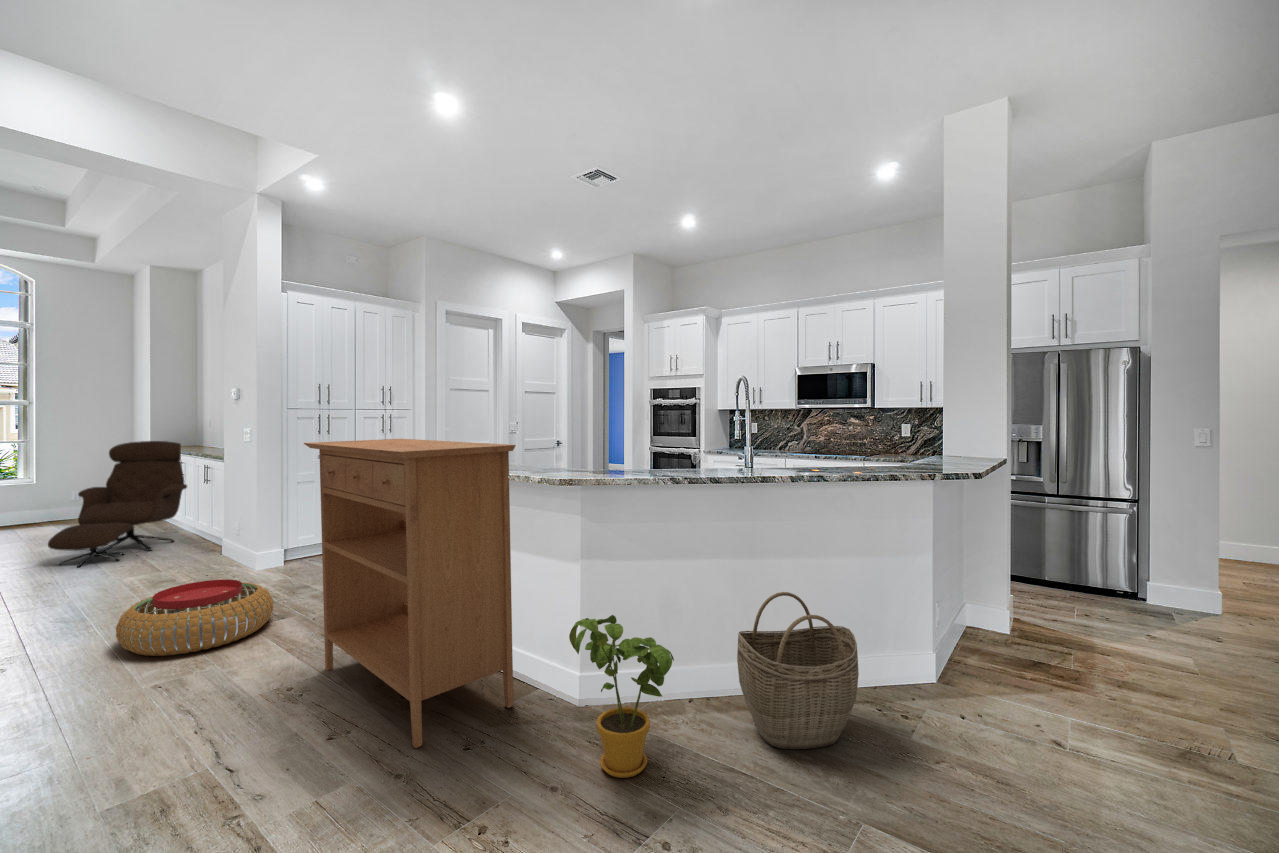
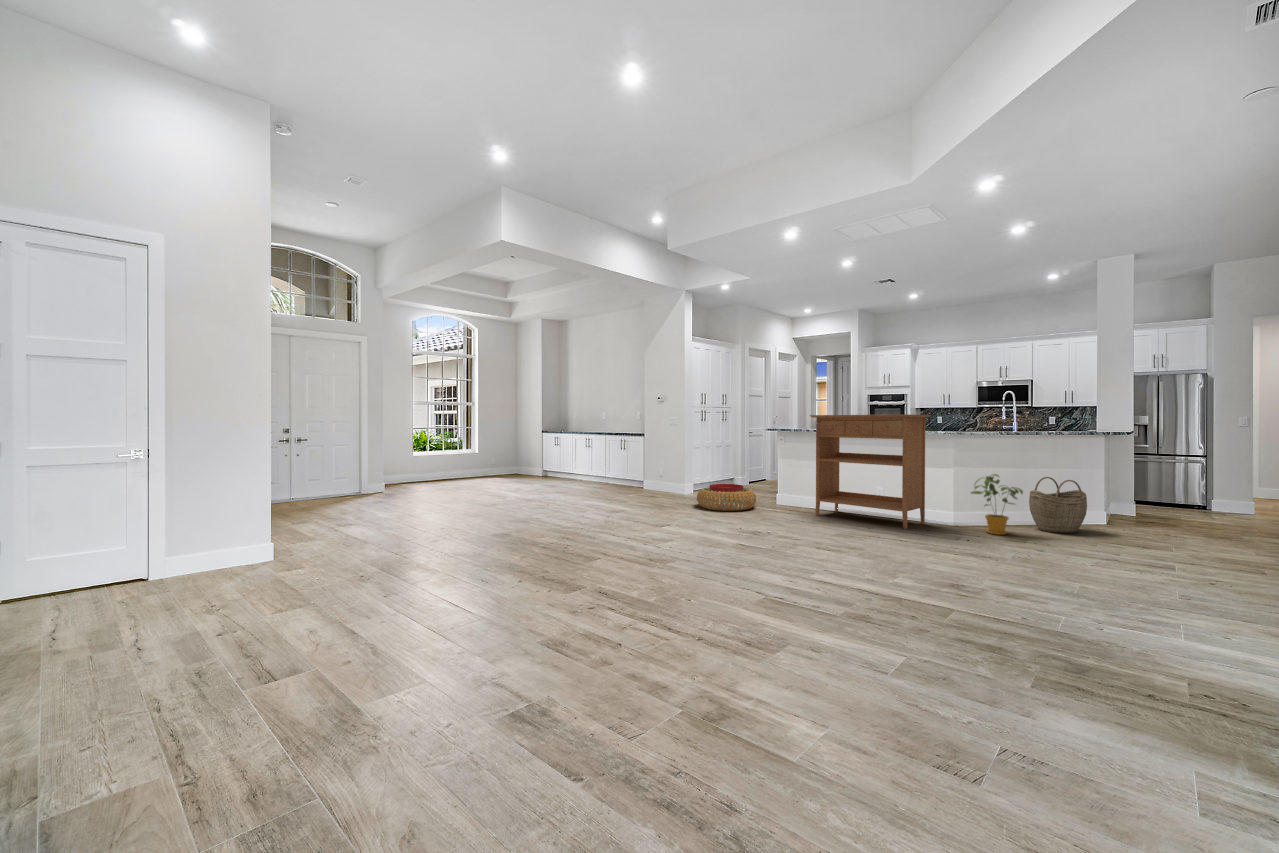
lounge chair: present [48,441,187,567] -> none [552,423,601,488]

